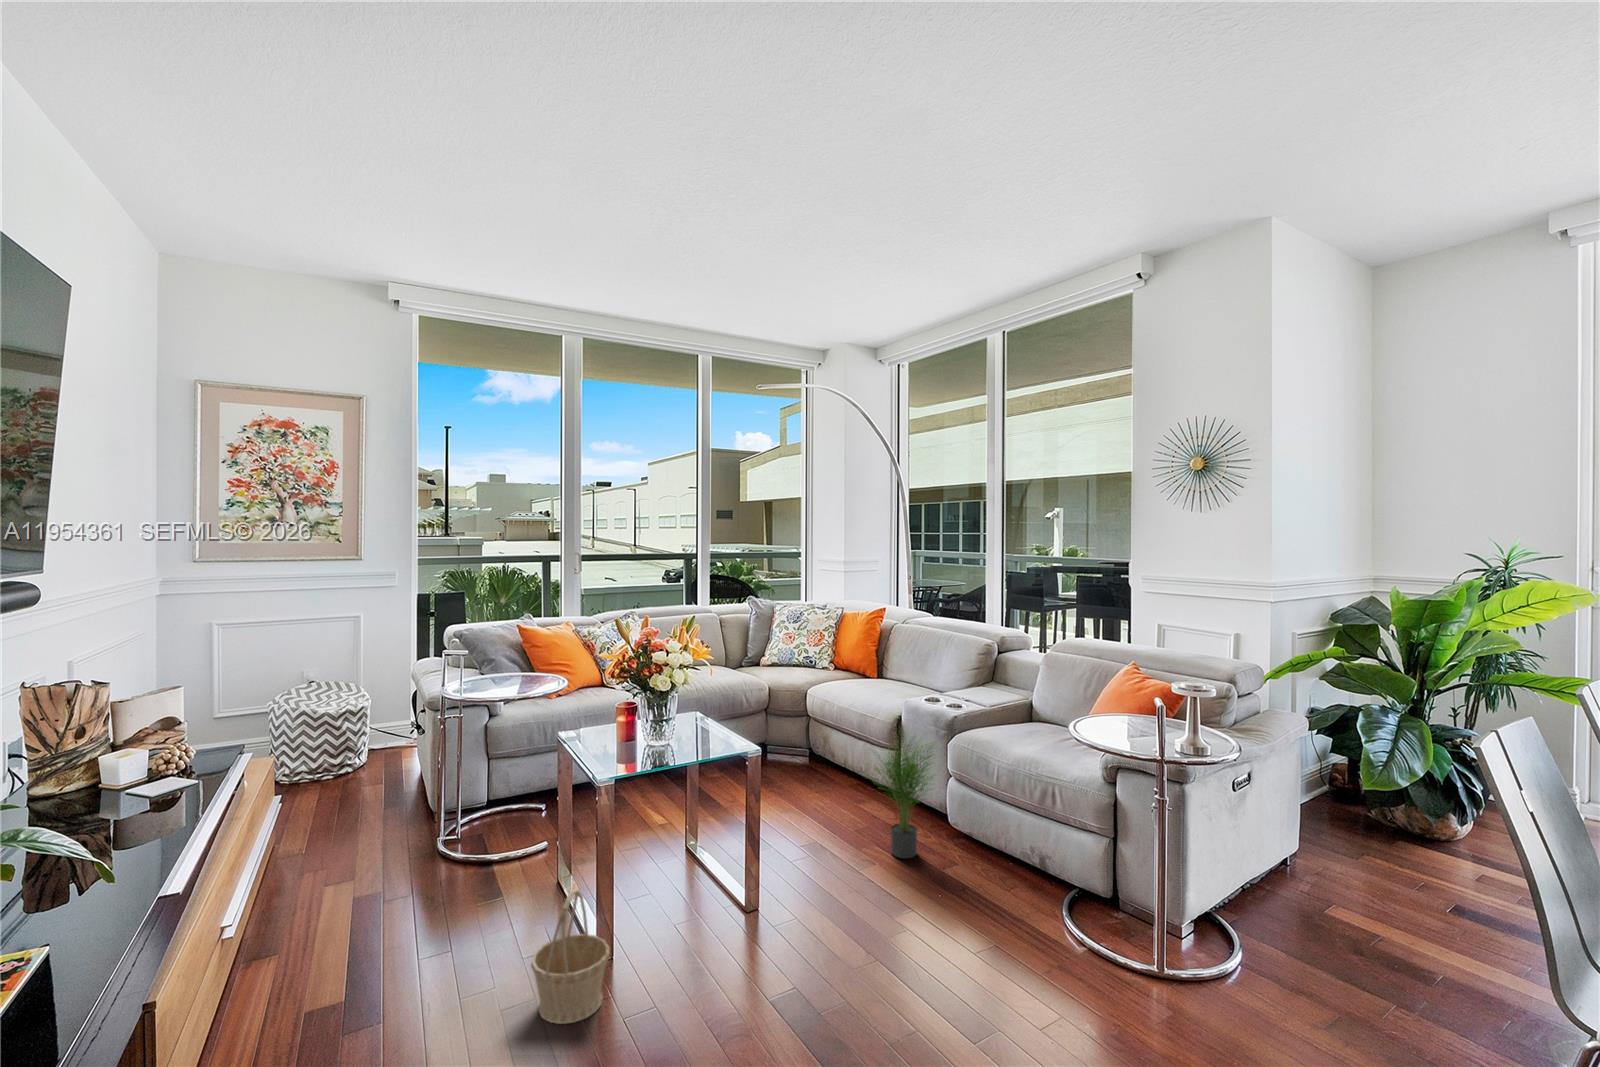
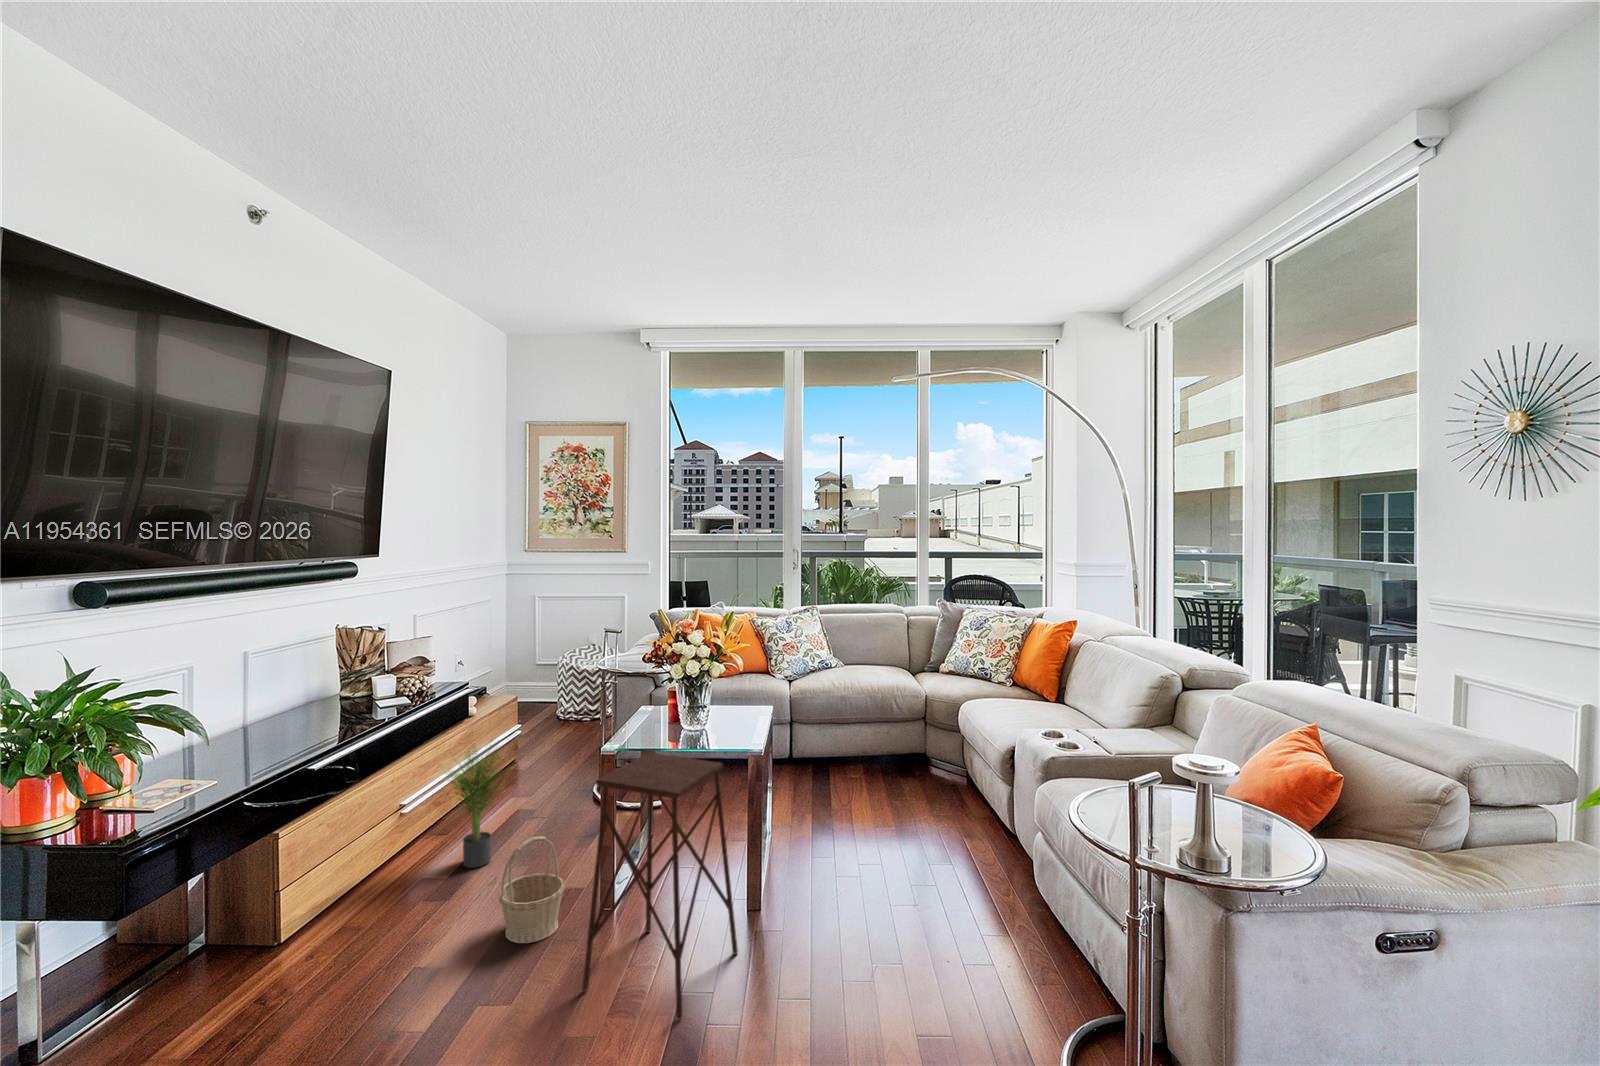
potted plant: present [874,730,933,859] -> present [445,740,506,868]
side table: none [701,757,834,1035] -> present [582,753,738,1019]

